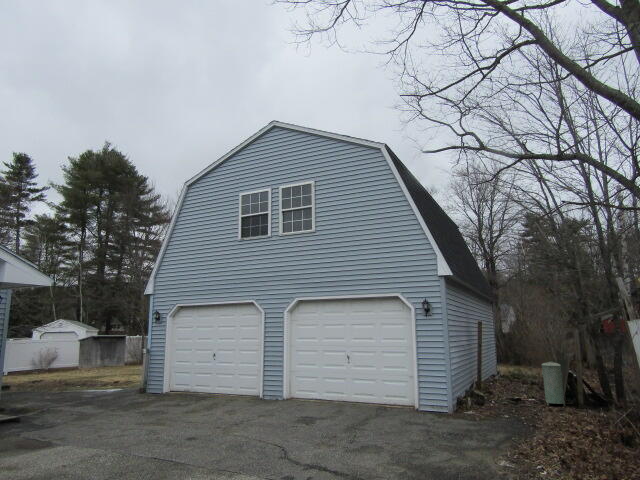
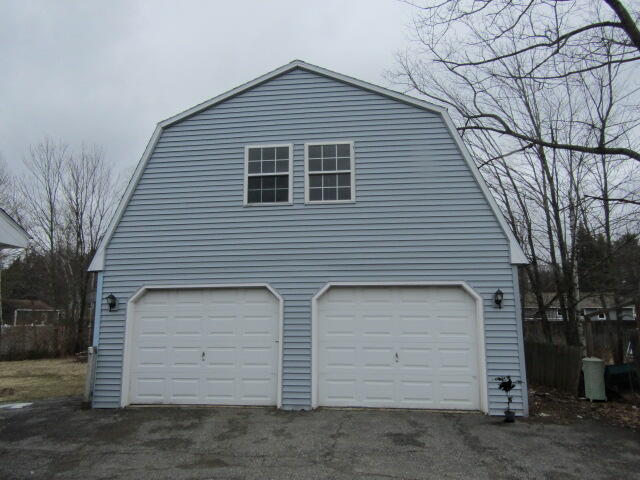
potted plant: none [416,374,441,416] -> present [492,376,524,422]

